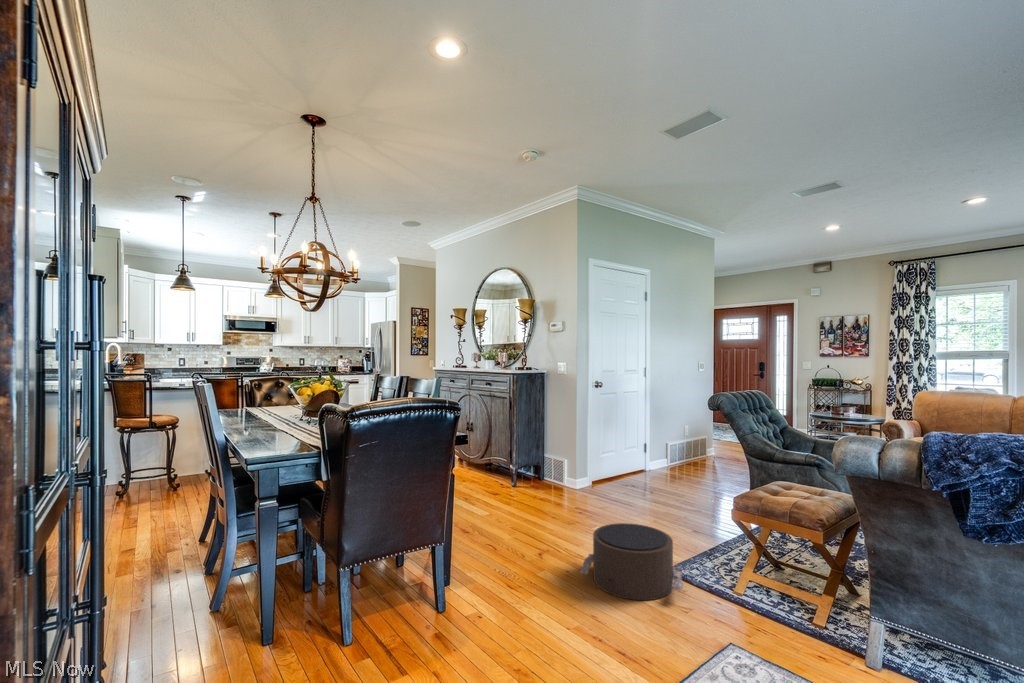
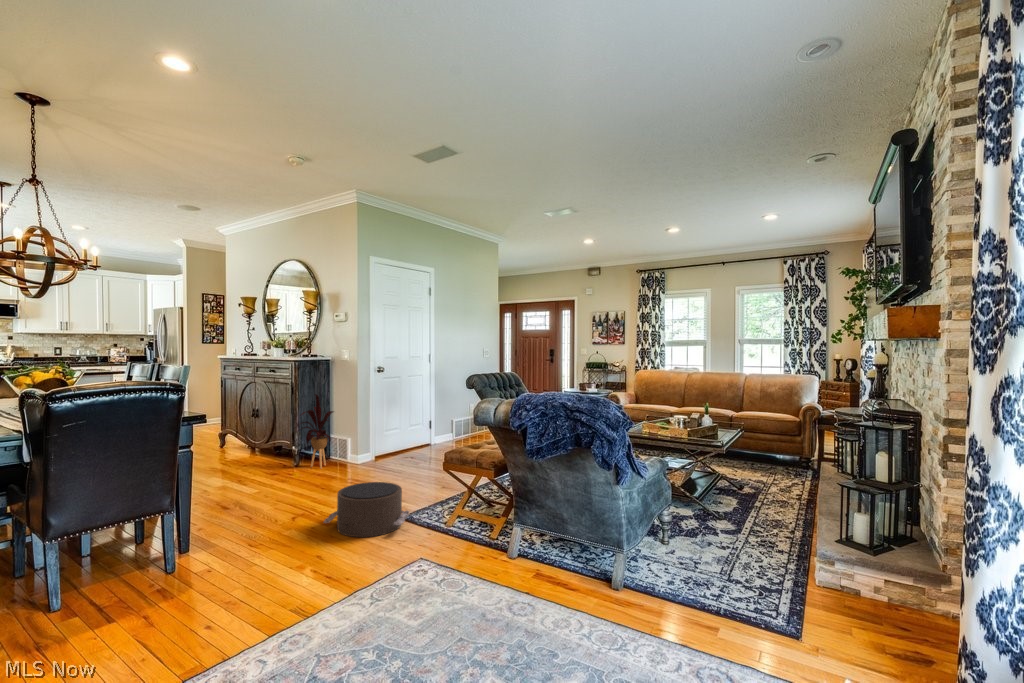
house plant: none [511,409,552,491] -> present [300,394,333,468]

